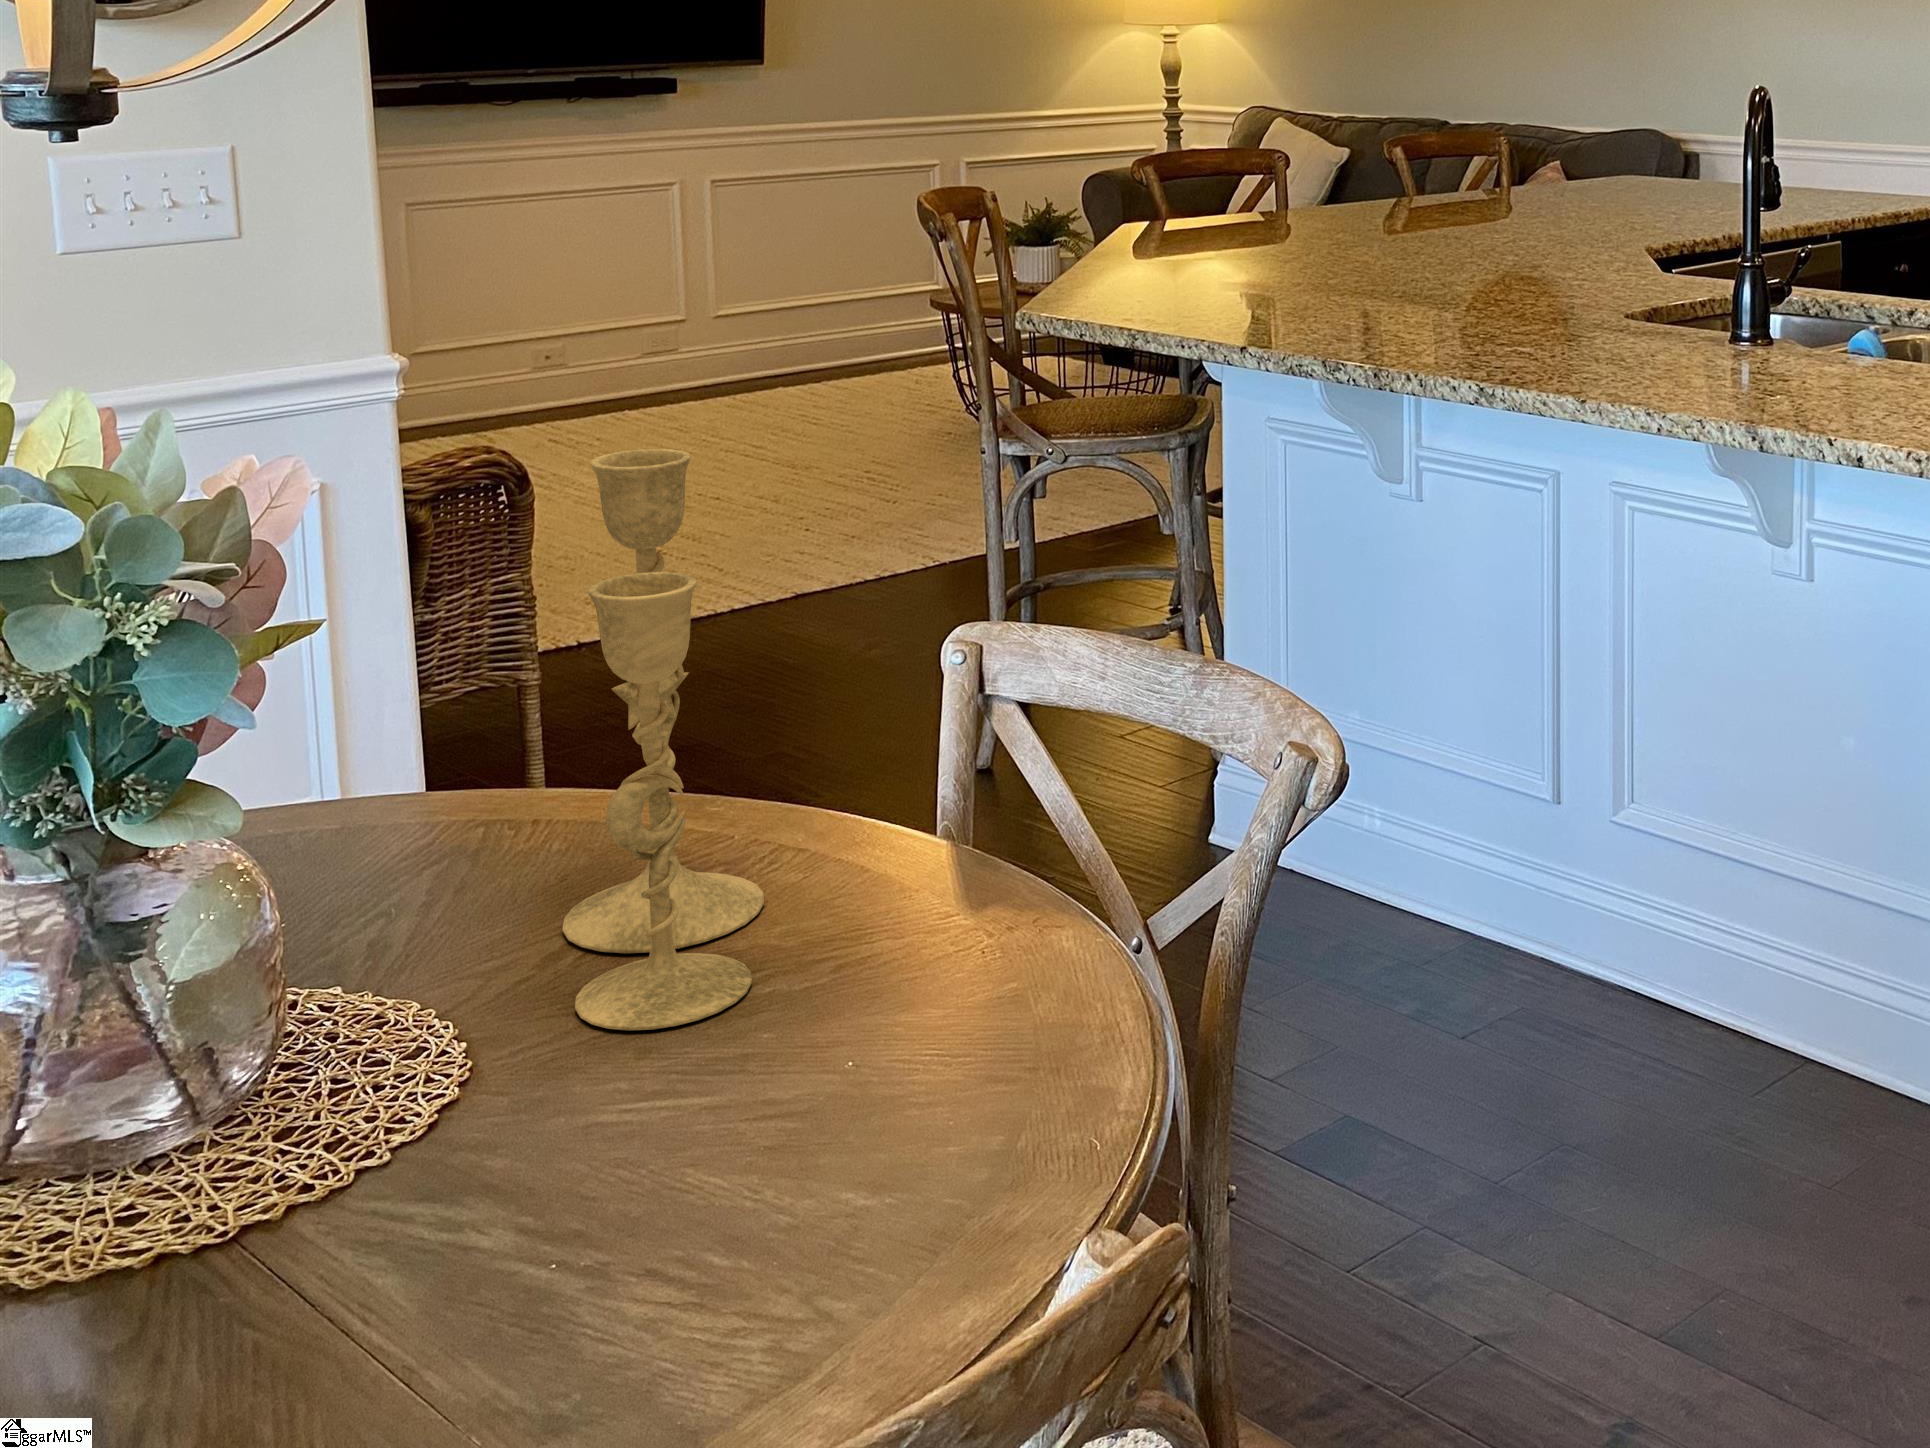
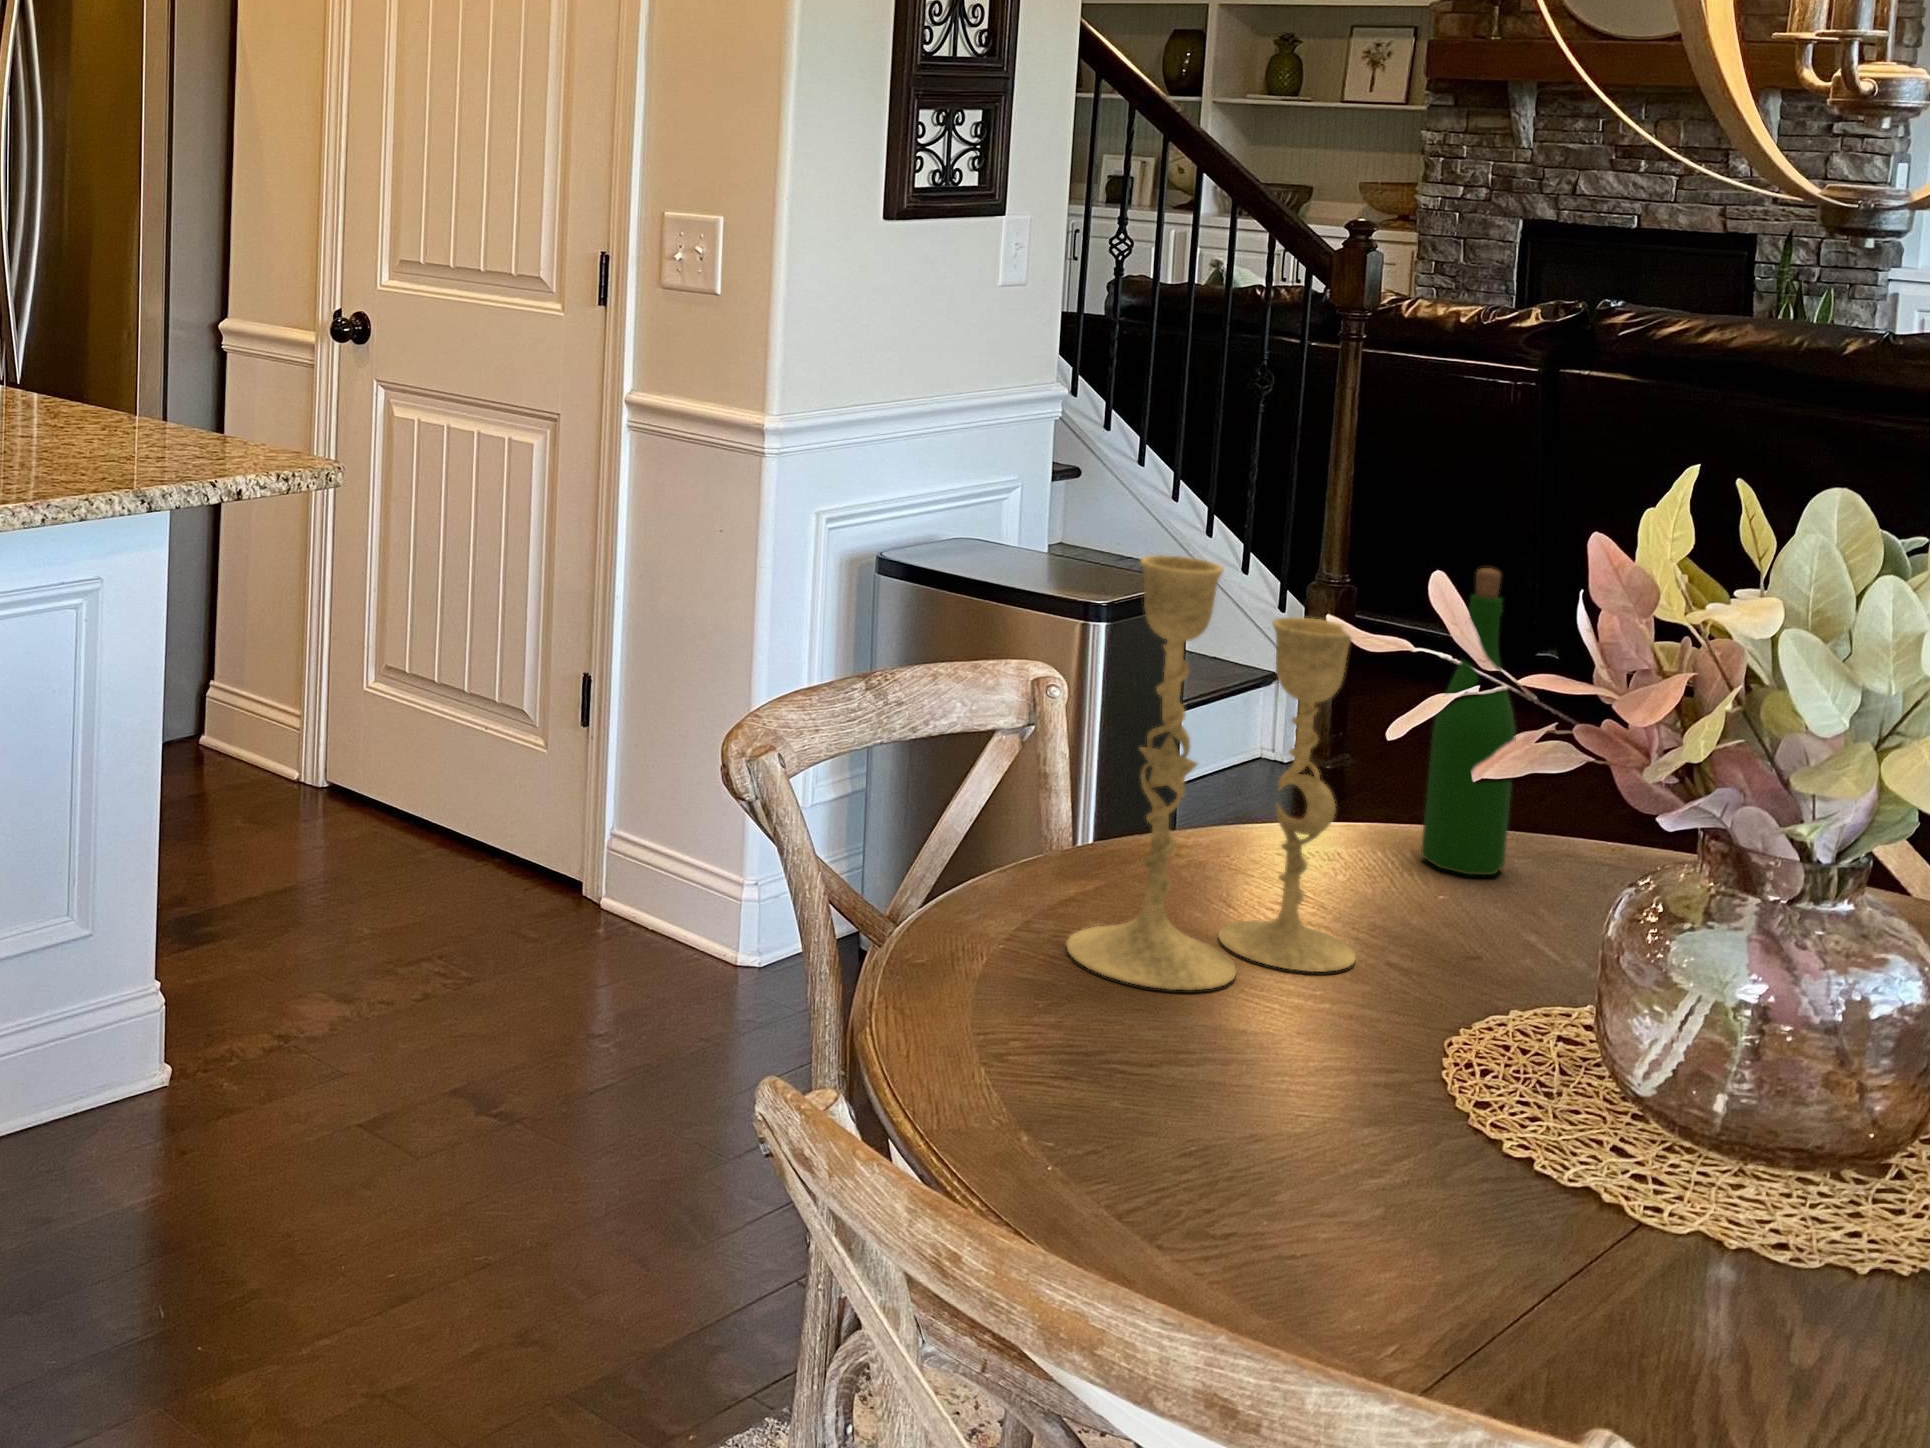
wine bottle: none [881,689,1019,1222] -> present [1421,568,1516,875]

